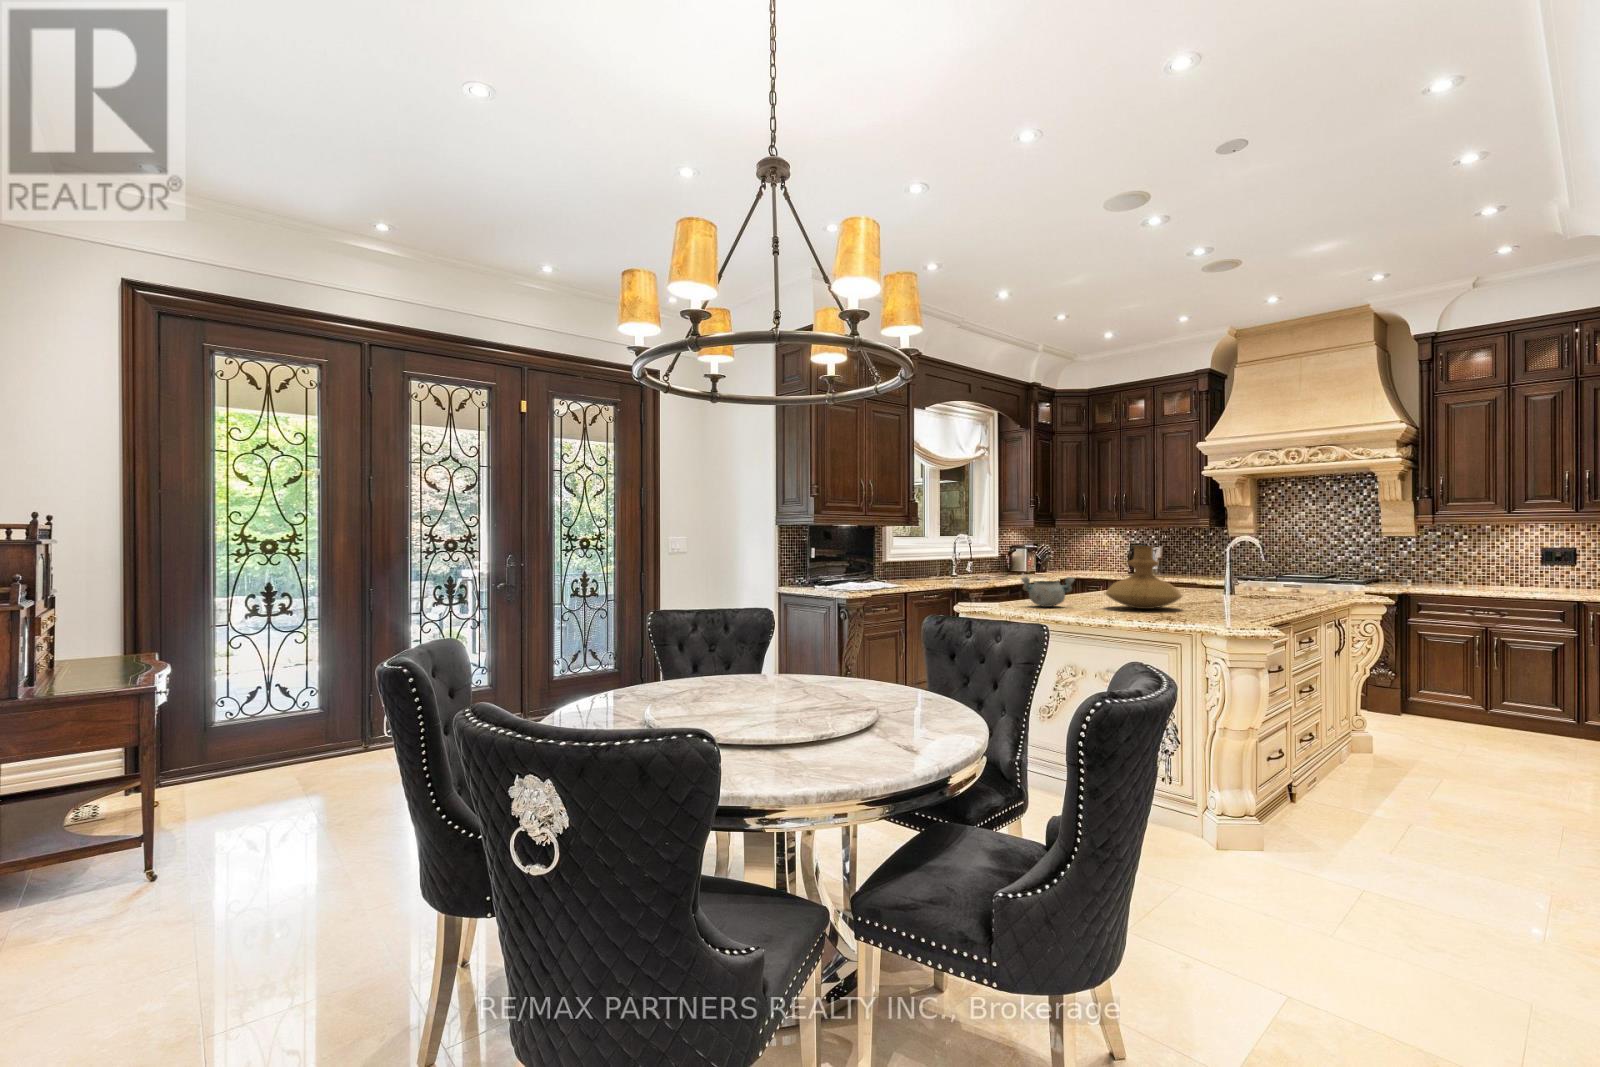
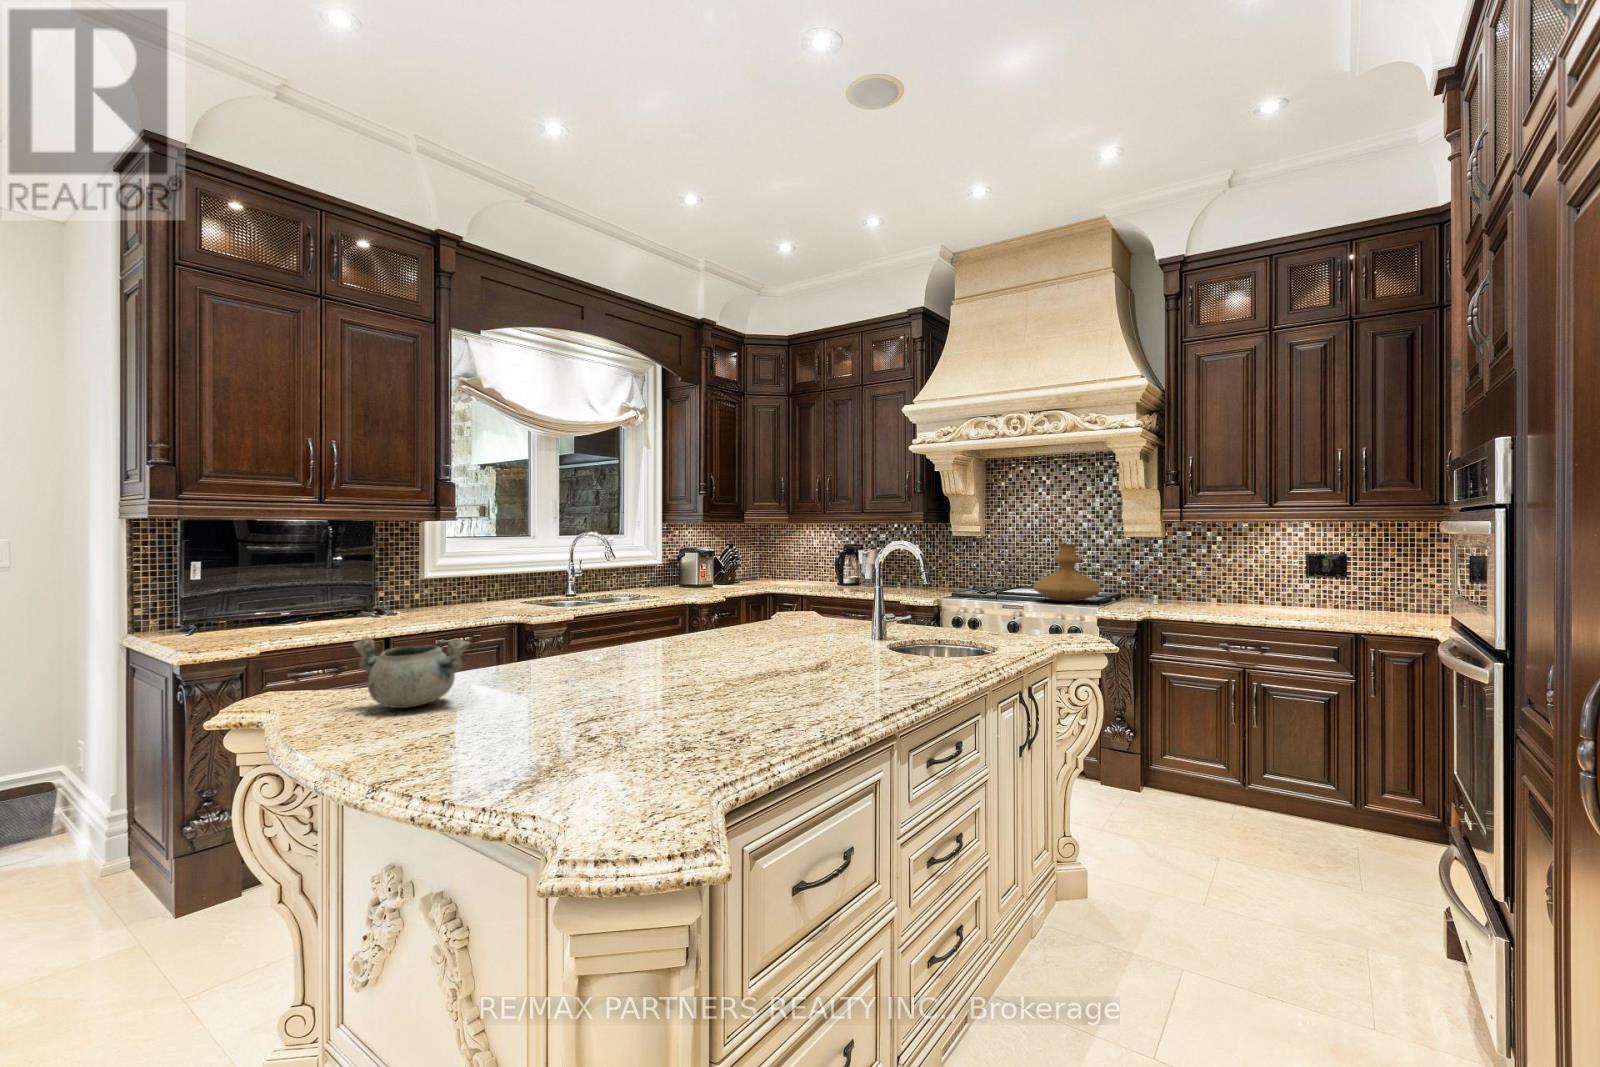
vase: present [1105,546,1182,609] -> present [1033,543,1102,602]

